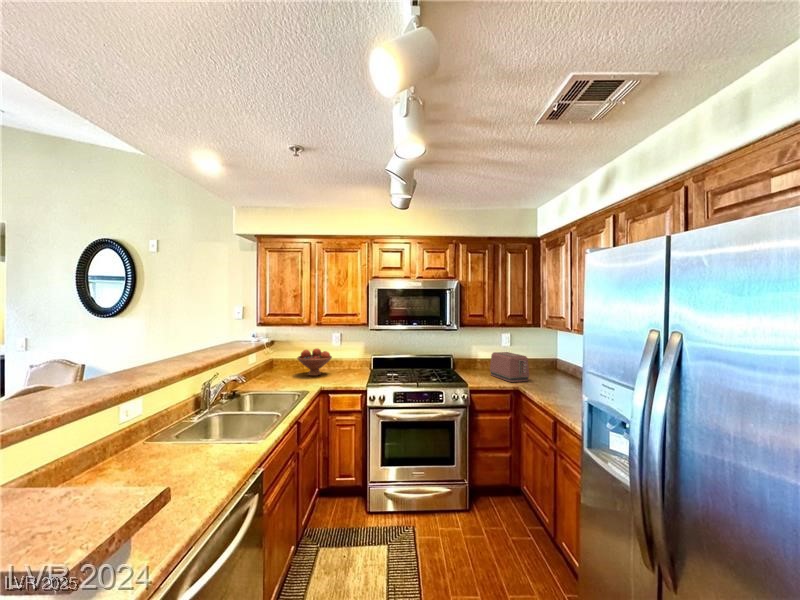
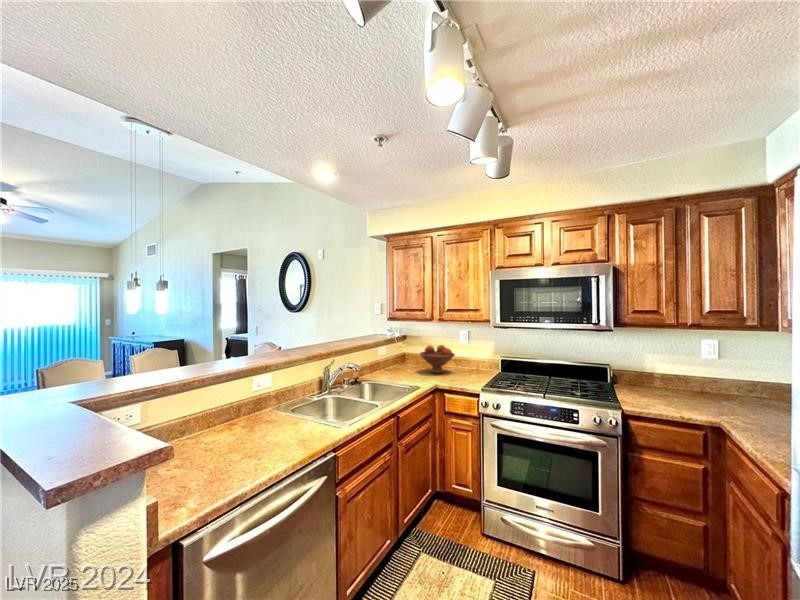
toaster: present [490,352,529,382] -> none [671,365,747,415]

